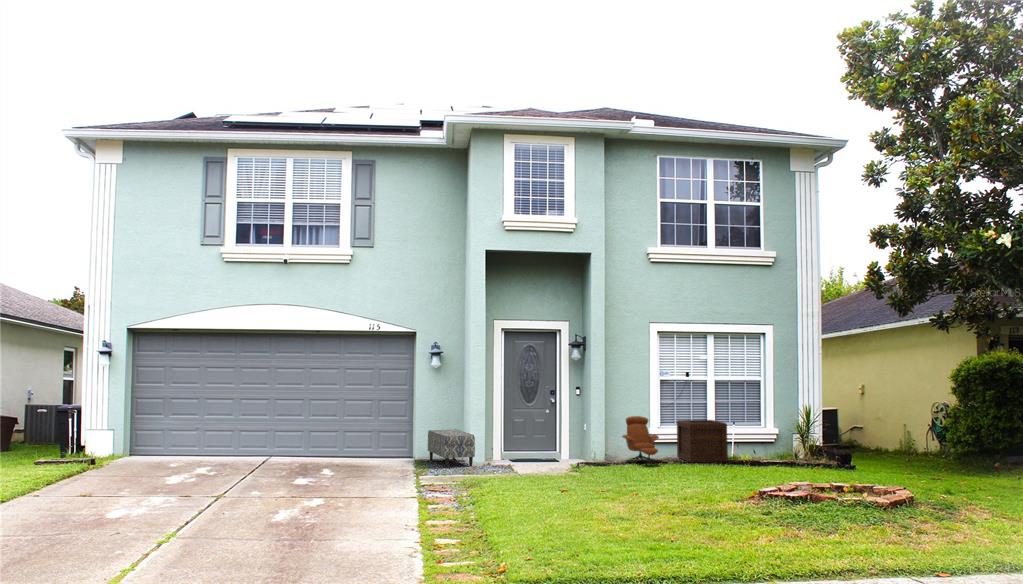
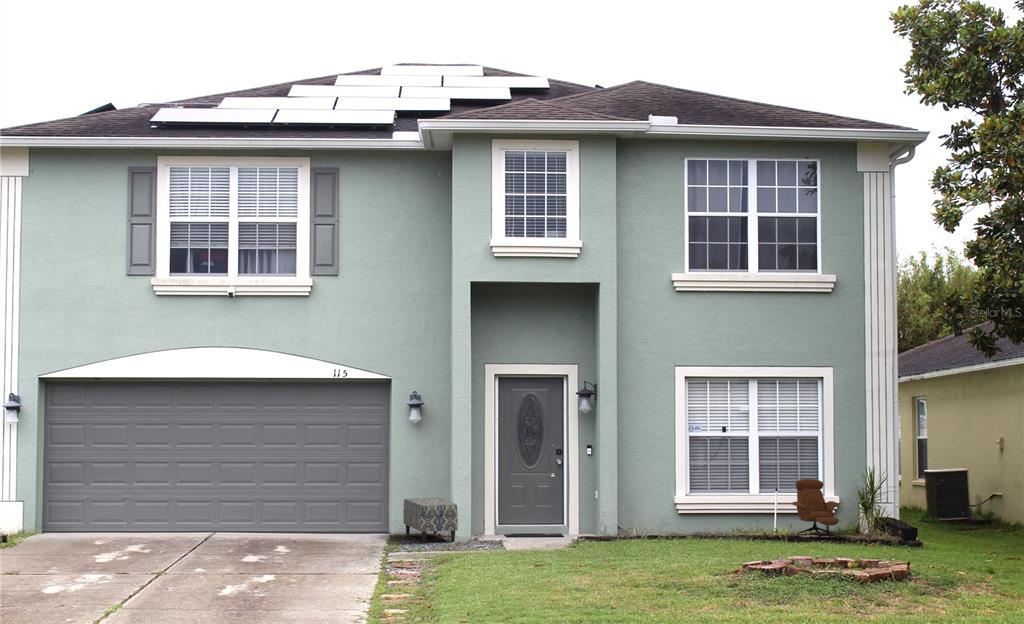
lounge chair: present [622,416,659,465] -> present [792,479,841,540]
wooden crate: present [677,420,728,463] -> none [709,486,767,538]

